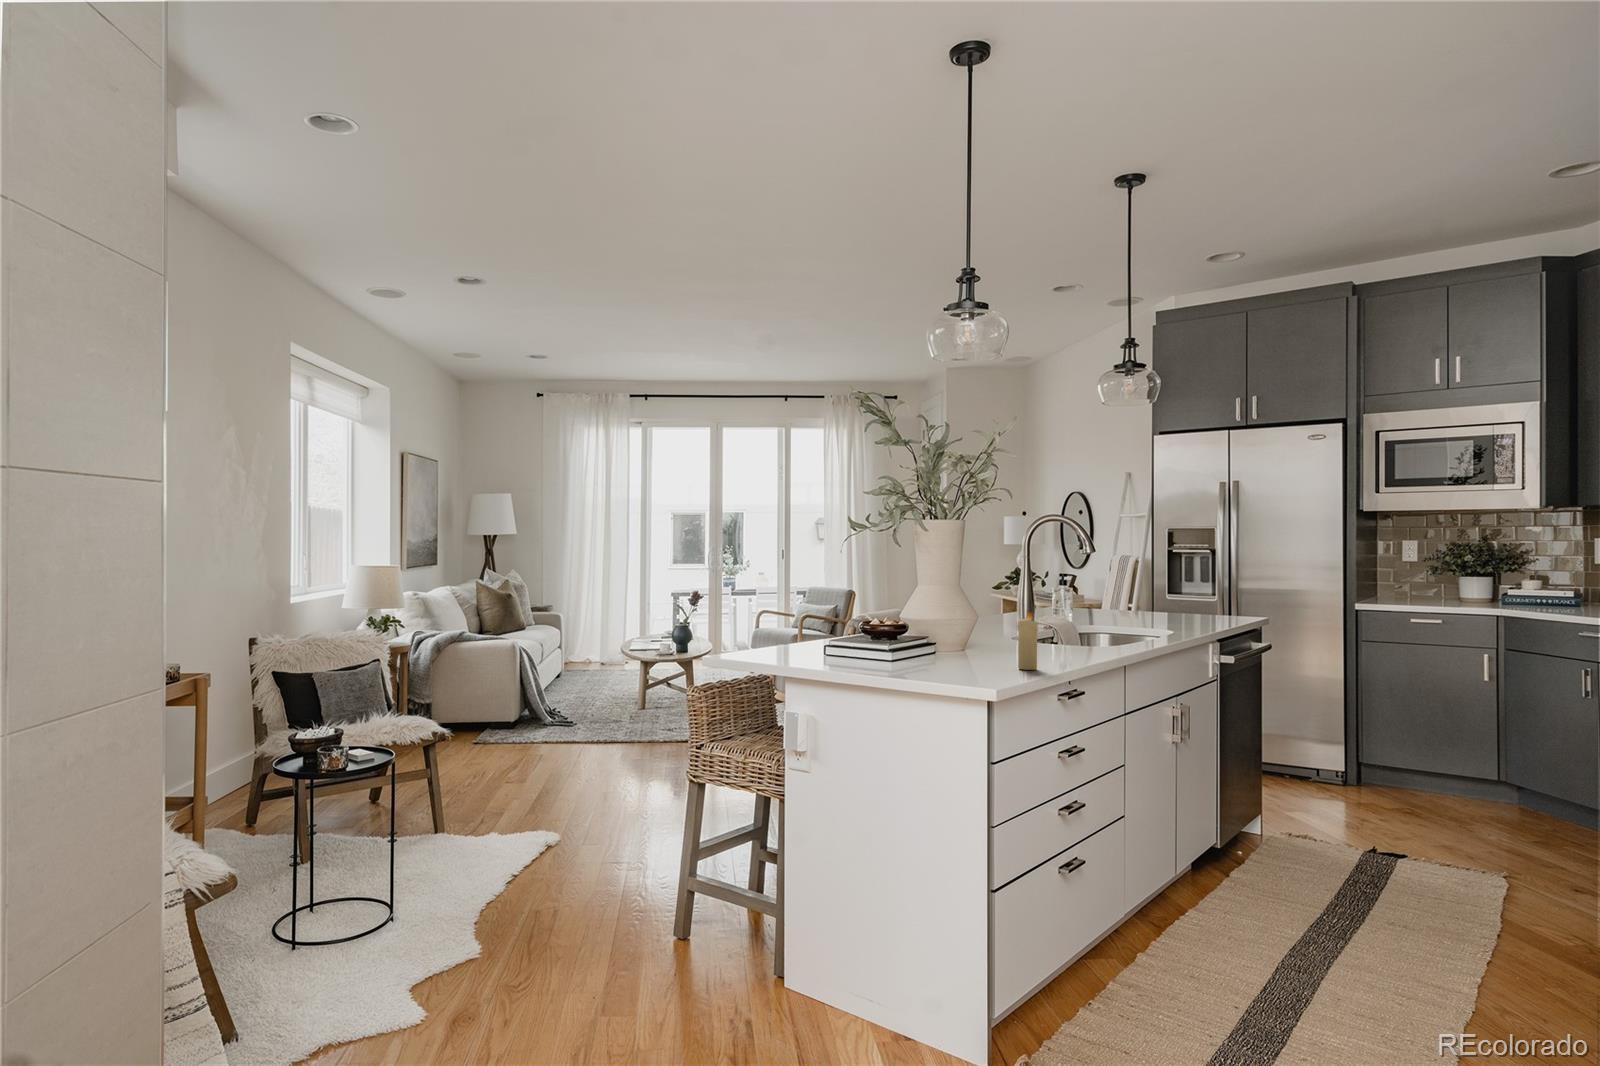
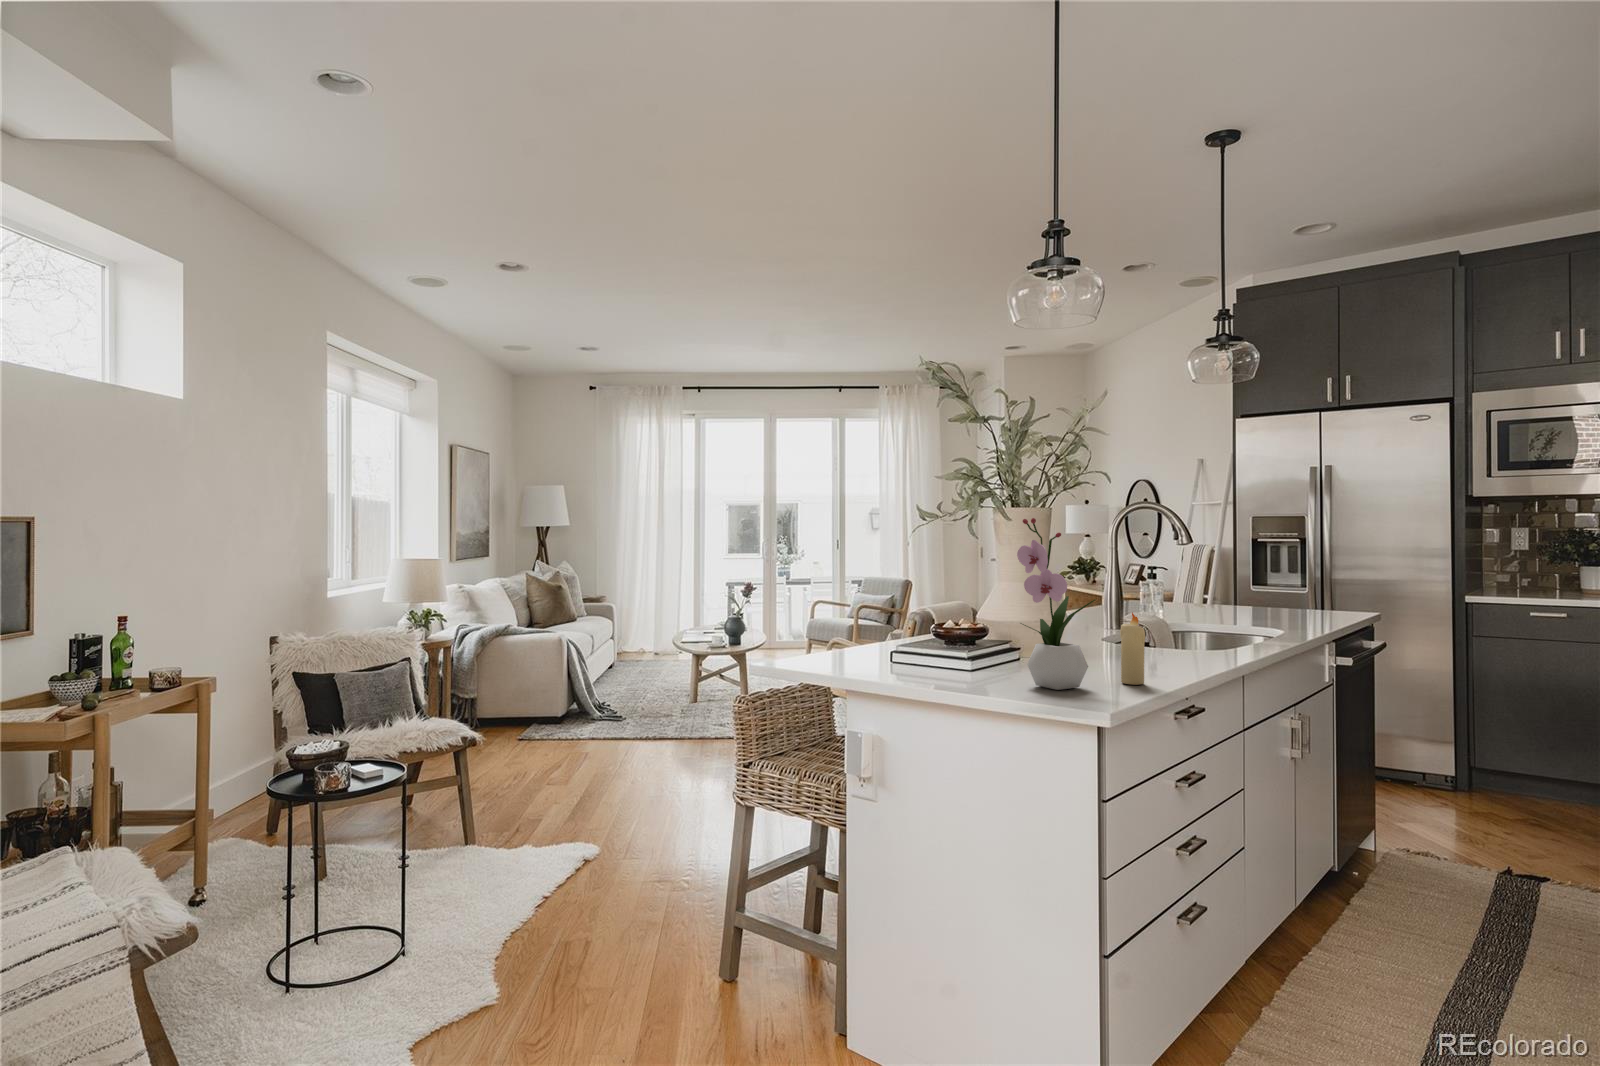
flower arrangement: none [931,529,996,674] -> present [1017,518,1096,690]

